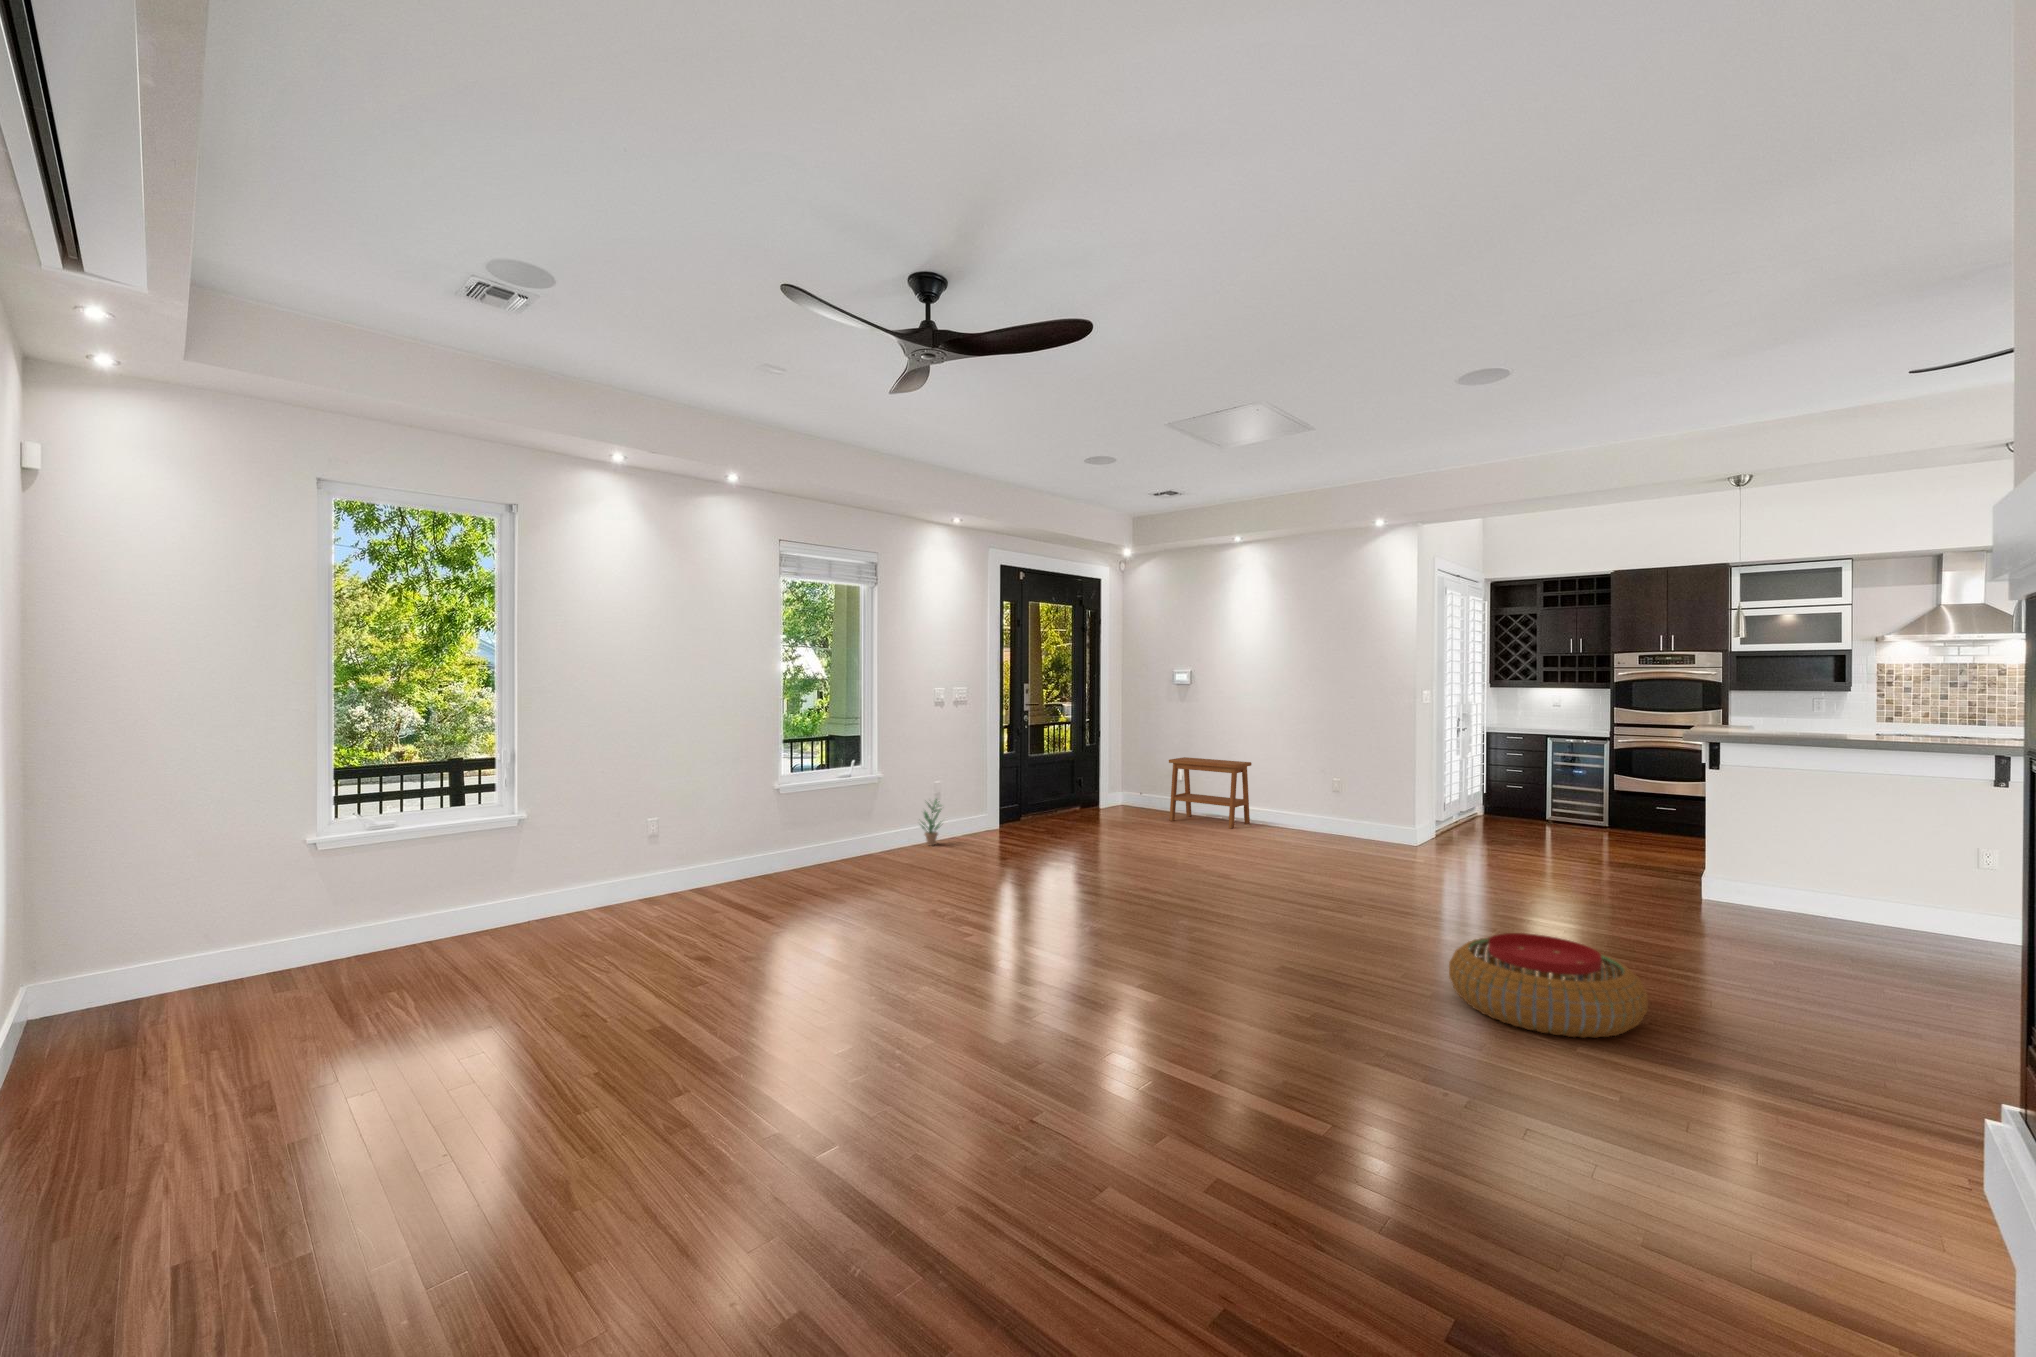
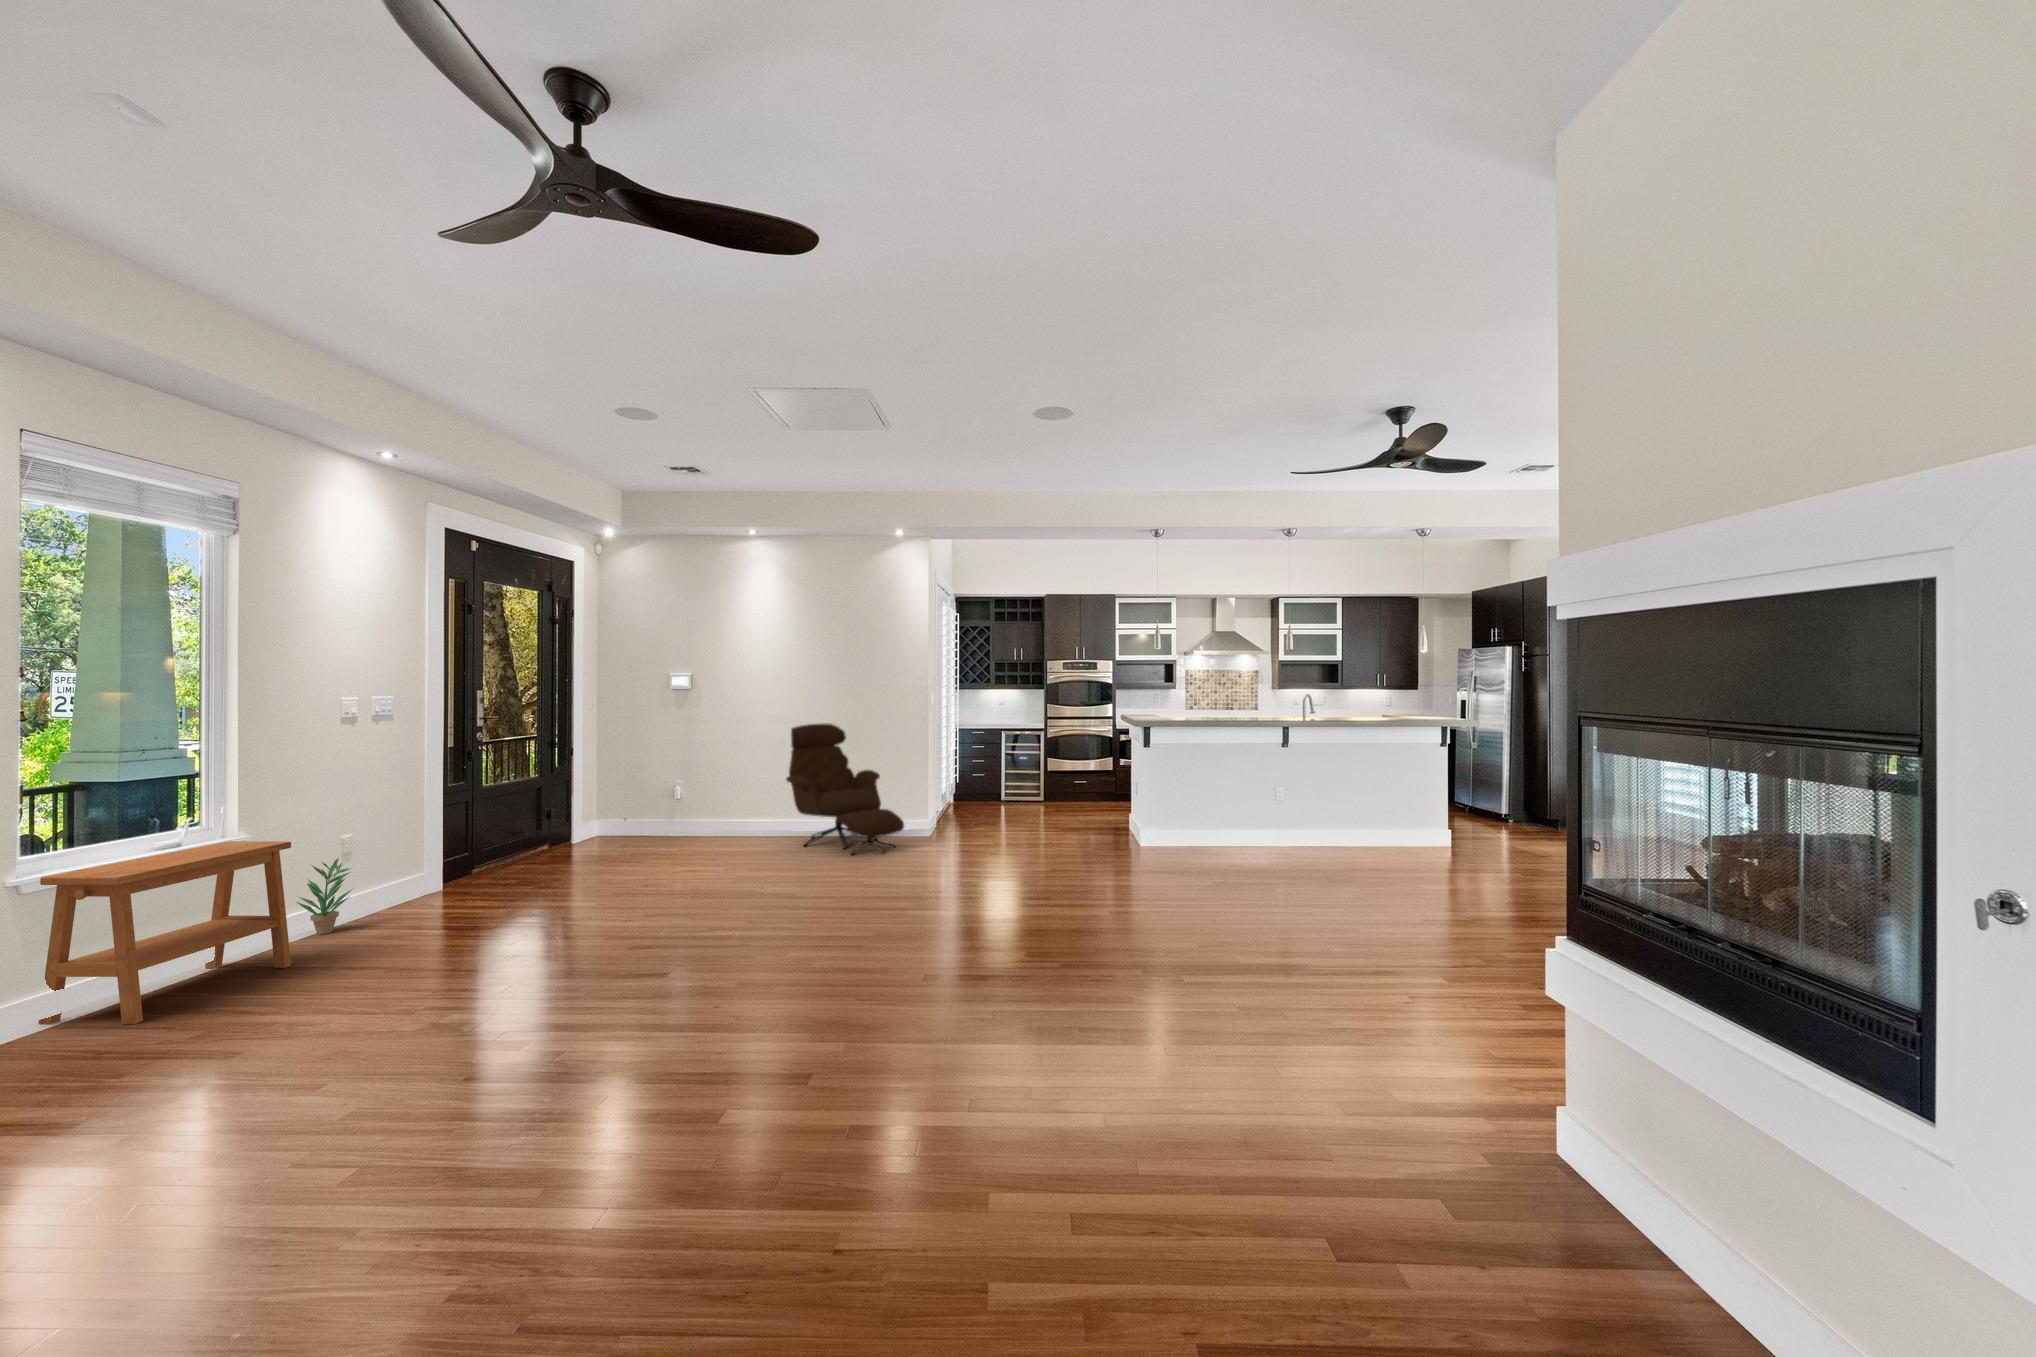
lounge chair: none [1262,721,1371,855] -> present [786,723,904,855]
side table: present [1169,757,1252,829] -> present [38,841,291,1024]
pouf: present [1449,933,1648,1038] -> none [1101,899,1259,992]

